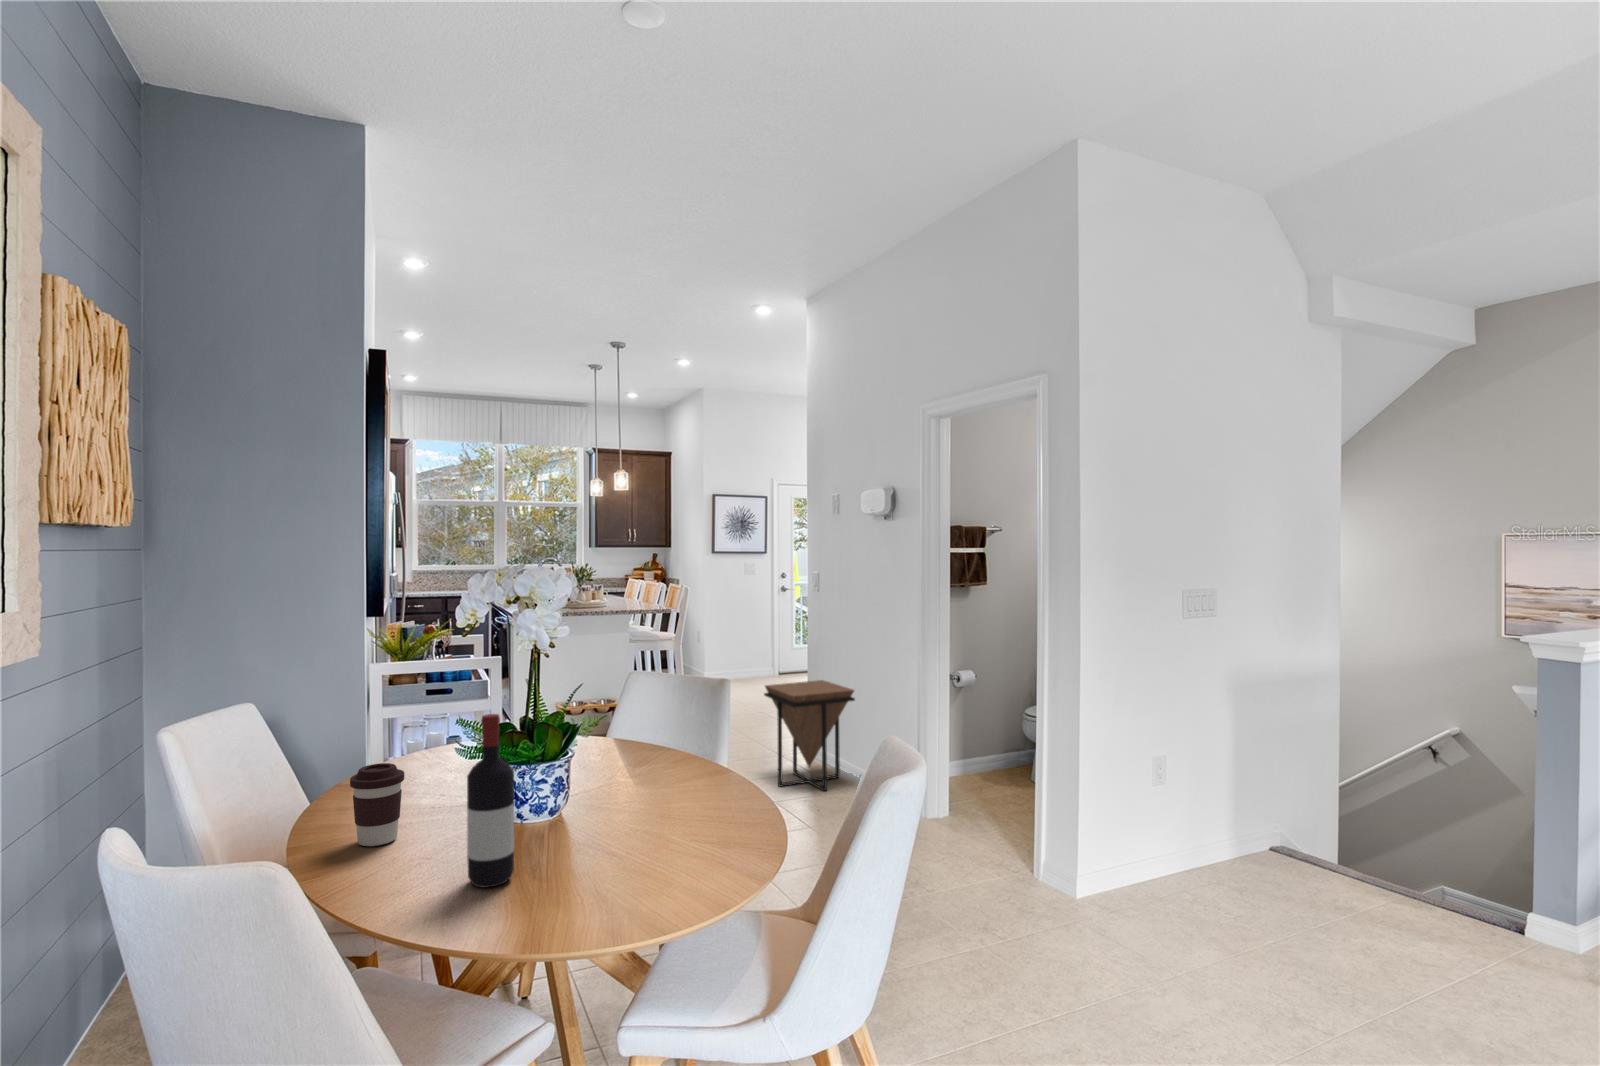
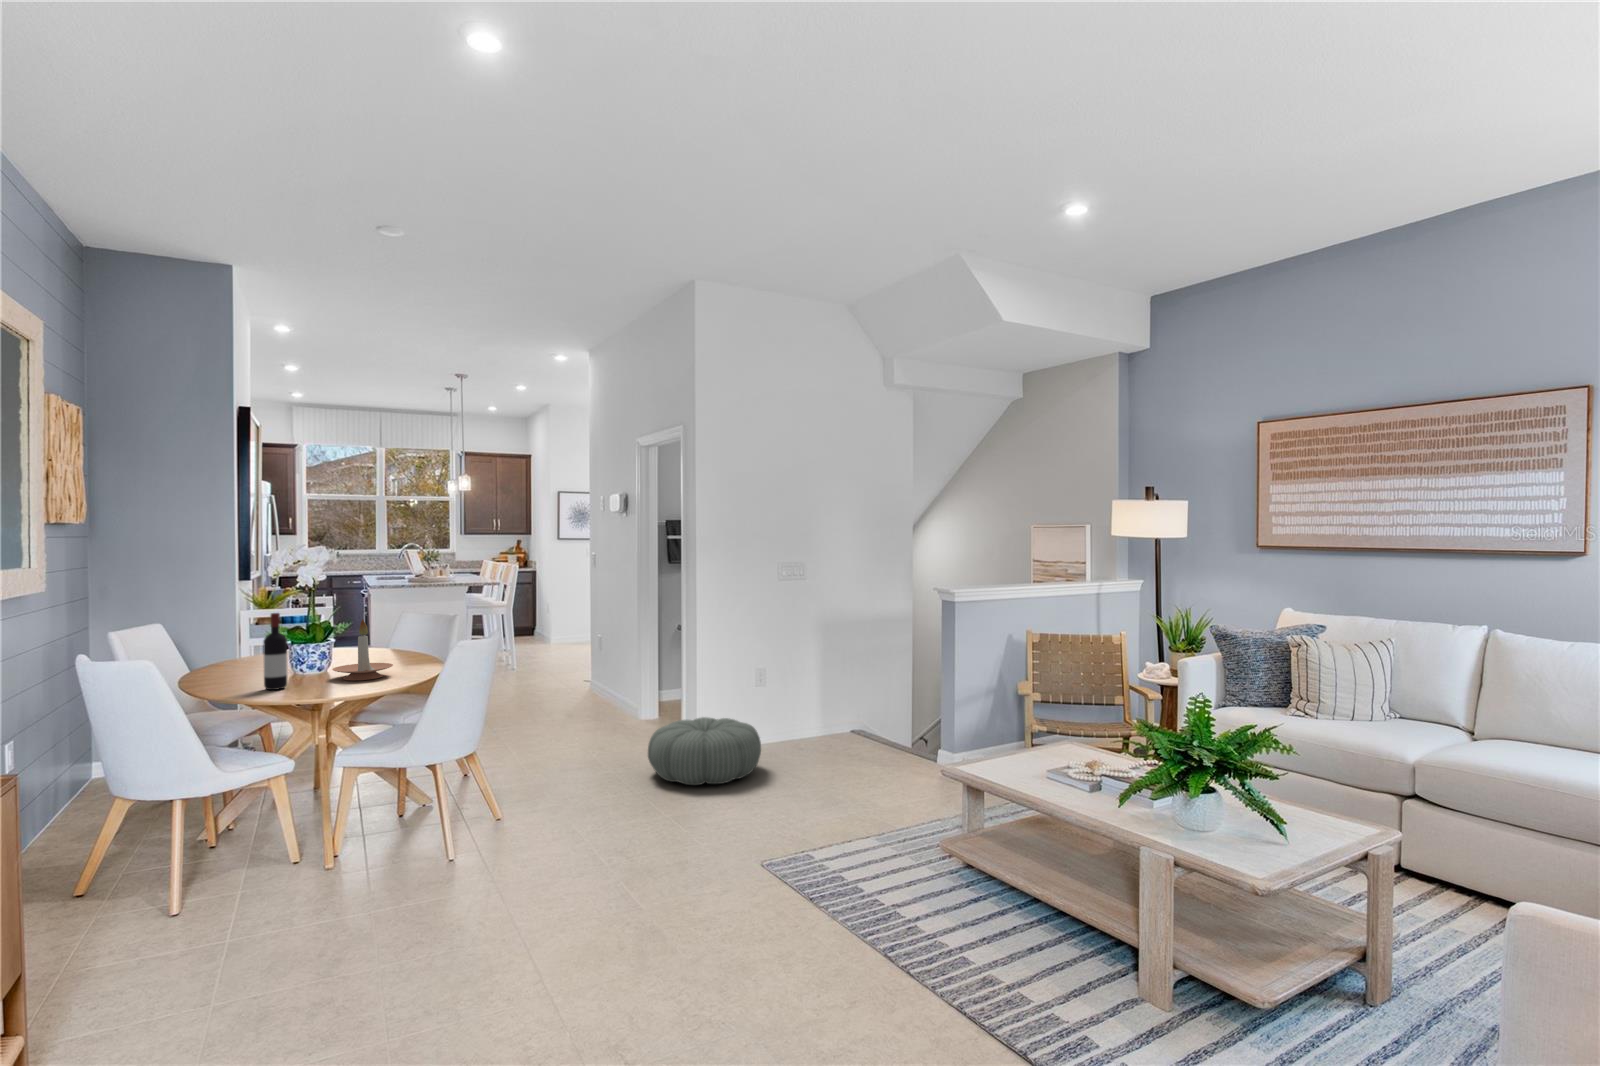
side table: present [764,680,855,791] -> none [548,632,609,708]
candle holder: none [586,715,697,846] -> present [332,619,393,680]
coffee cup: present [350,763,404,846] -> none [211,643,240,681]
pouf: none [1052,852,1266,999] -> present [648,717,761,785]

